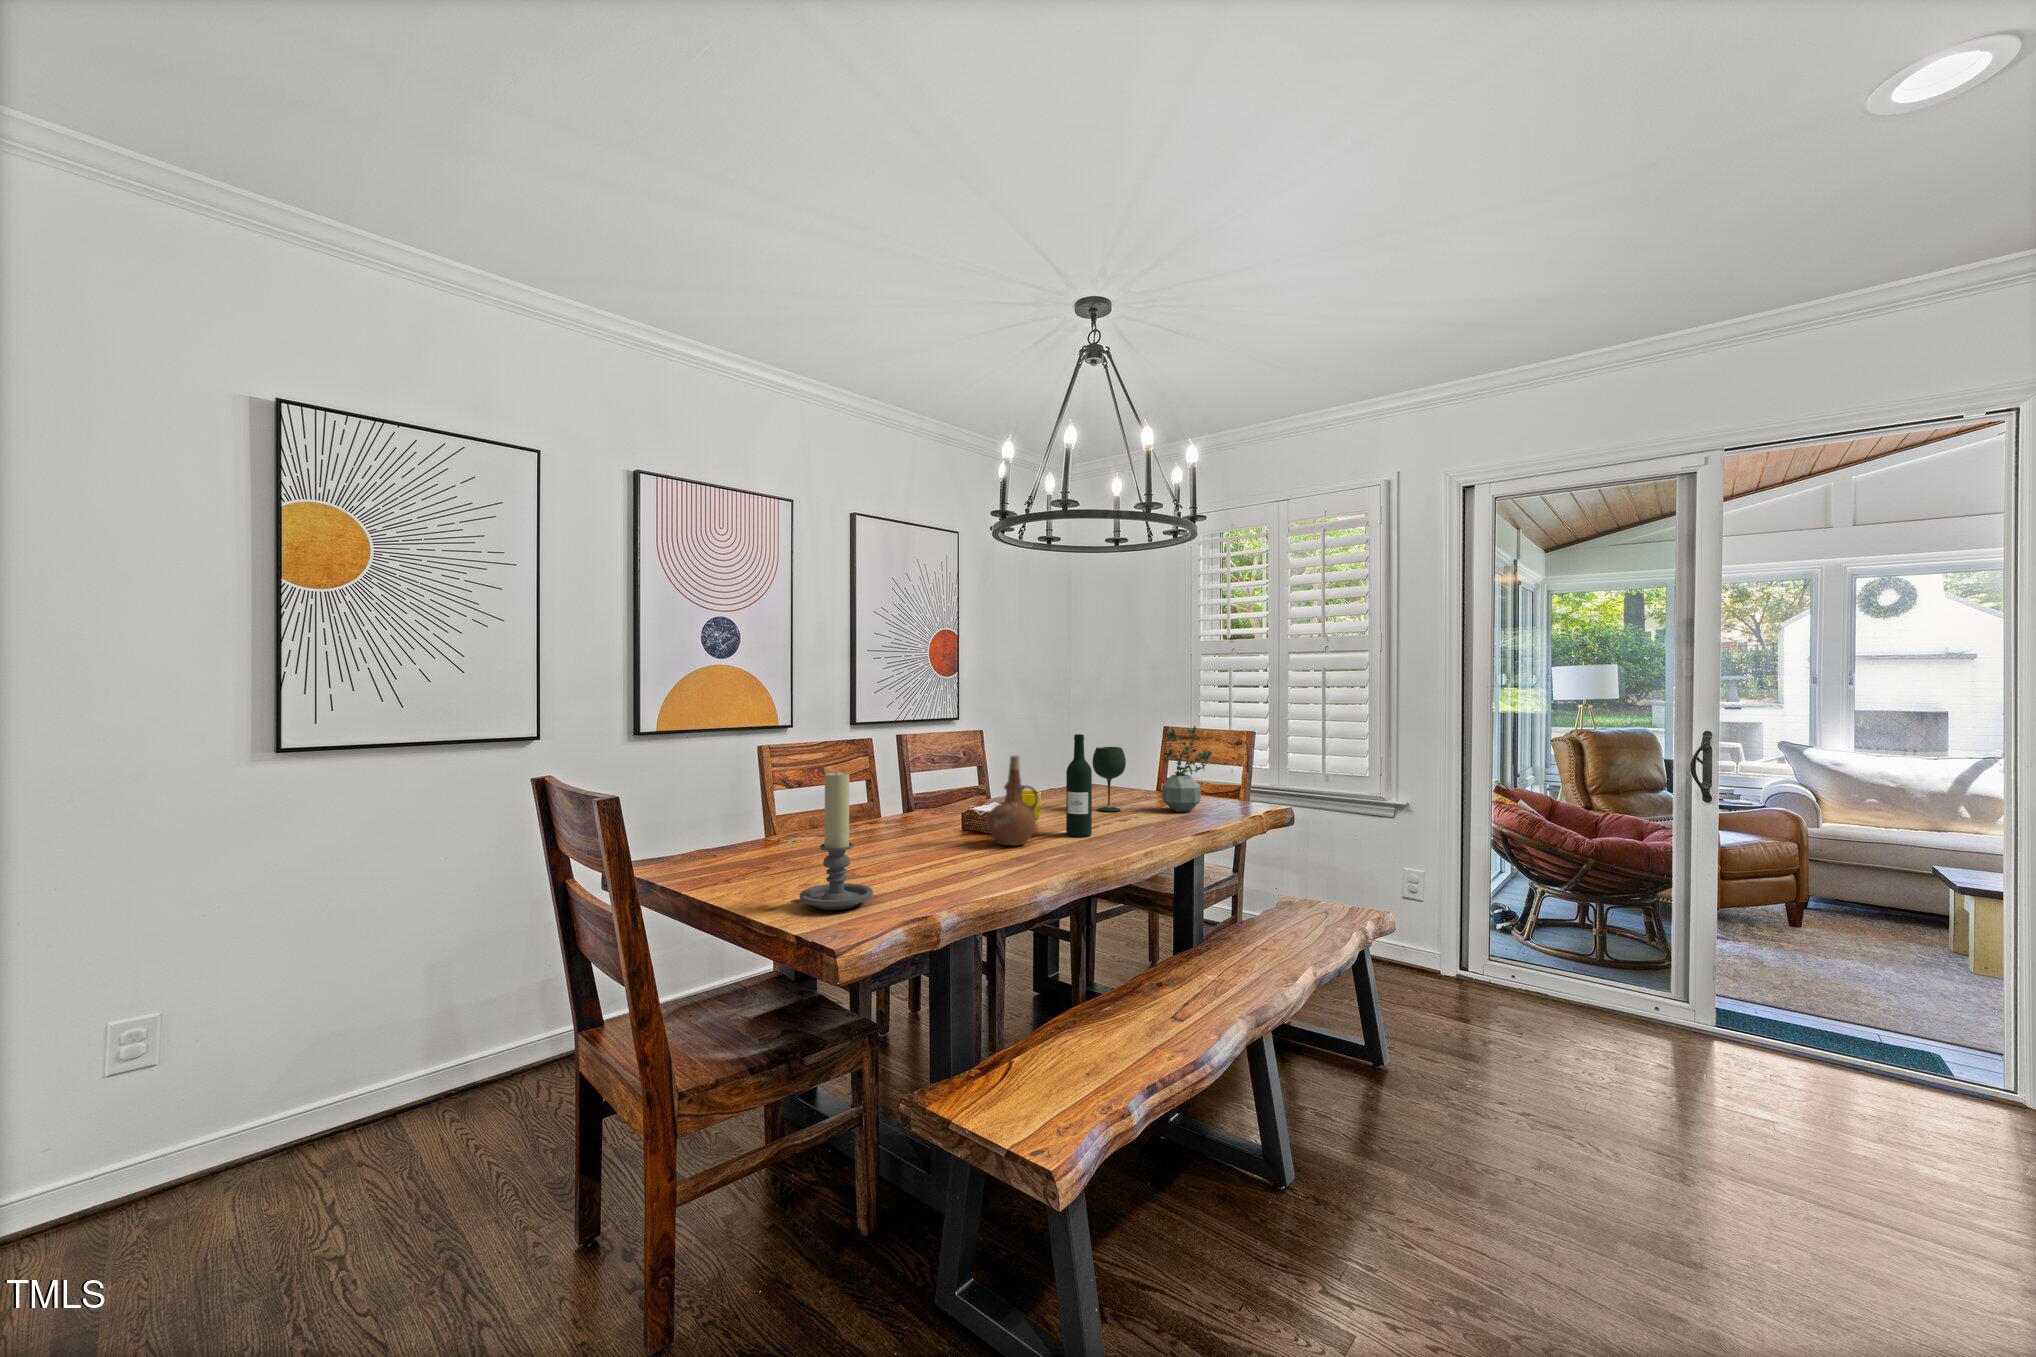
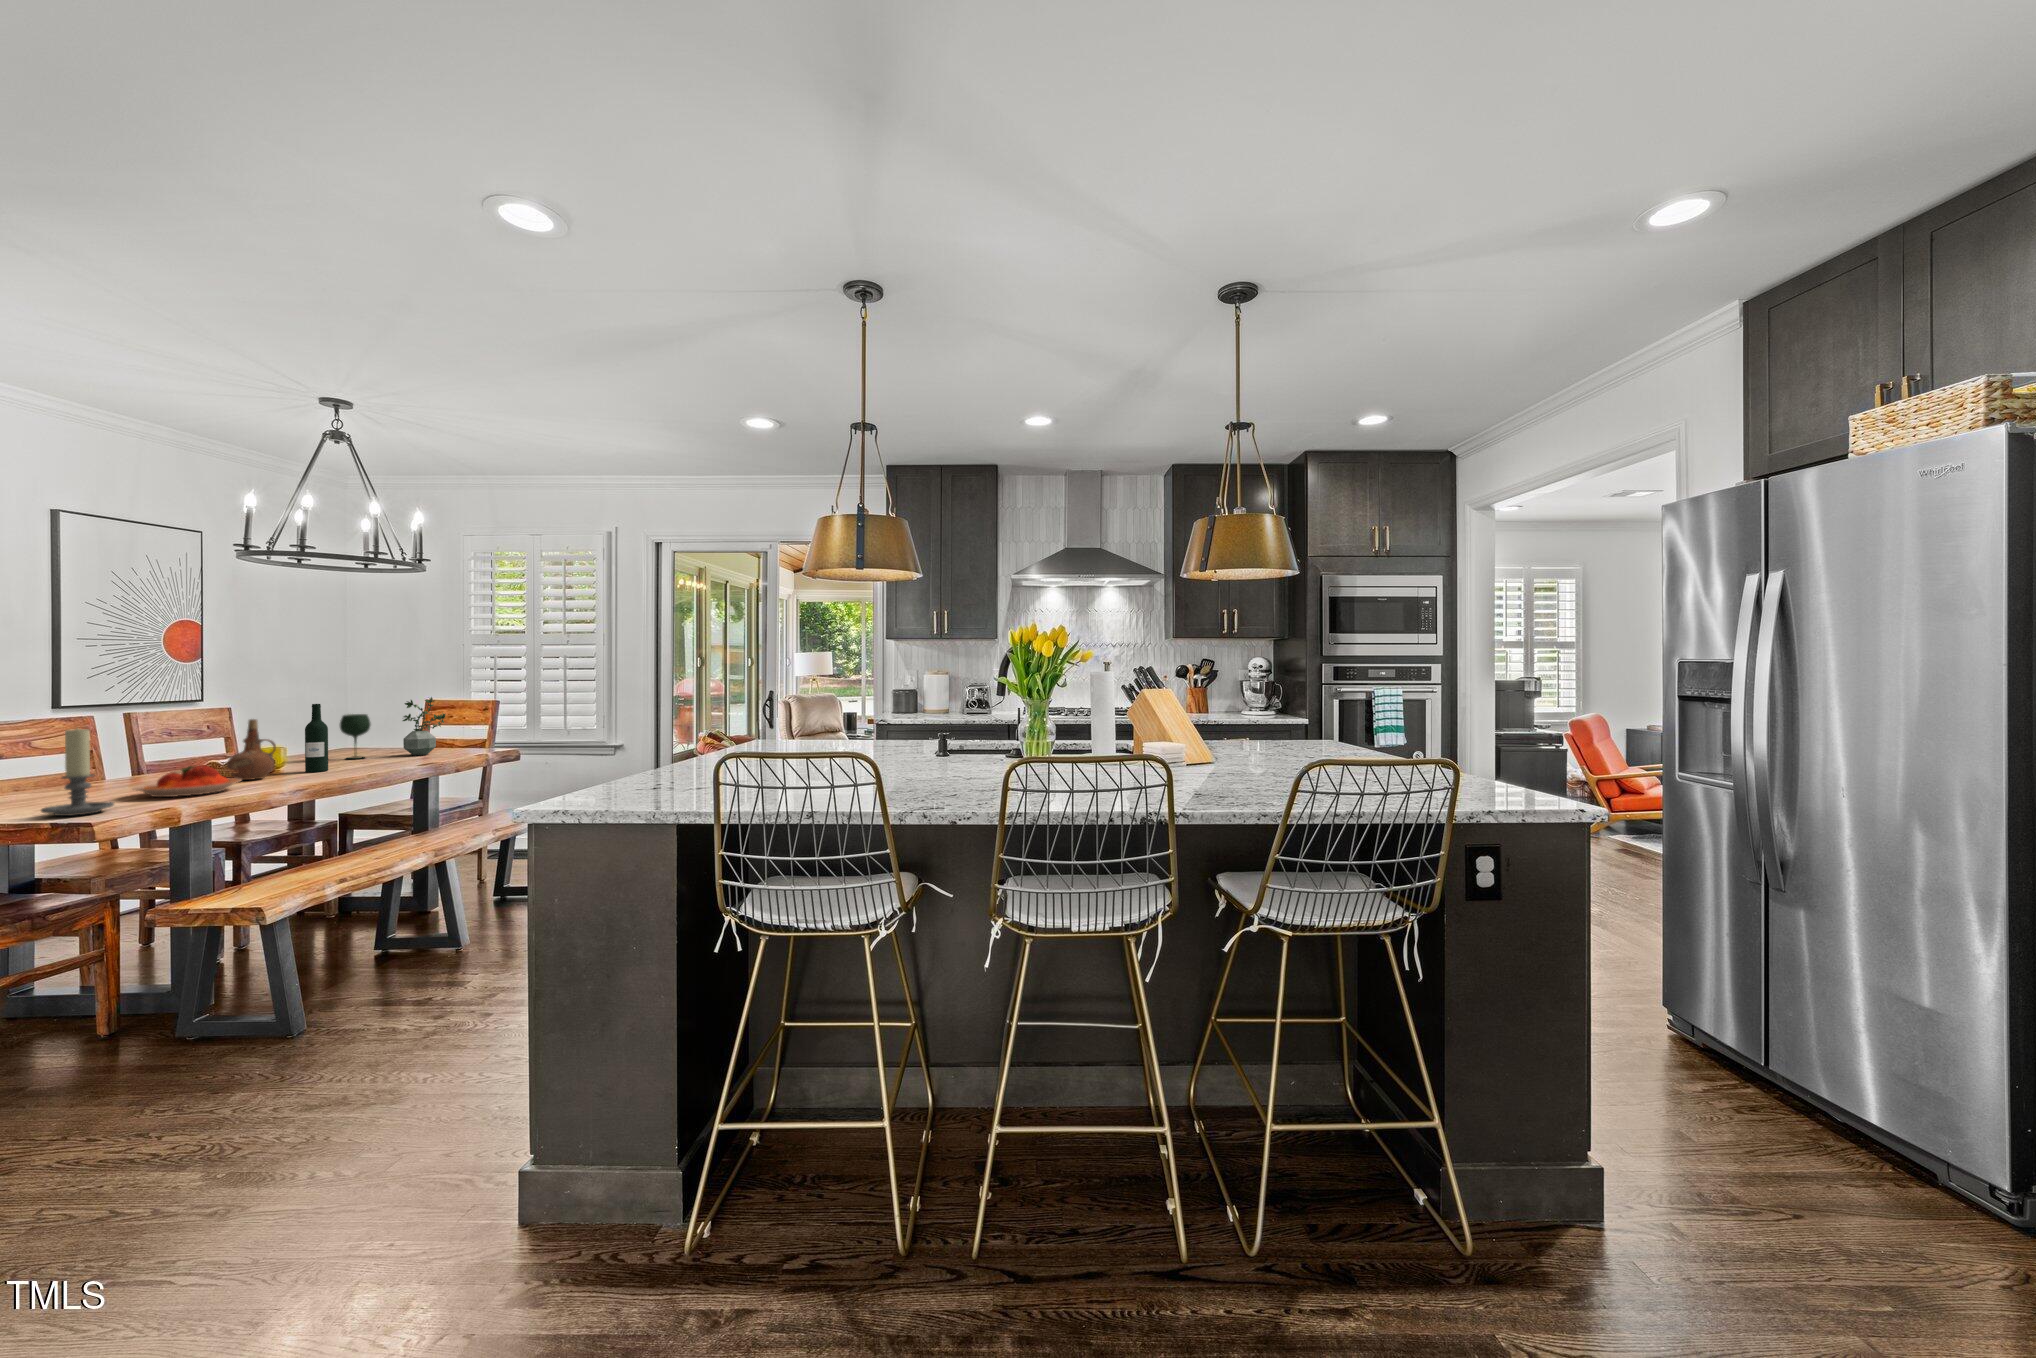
plate: none [894,825,1007,877] -> present [133,765,242,797]

